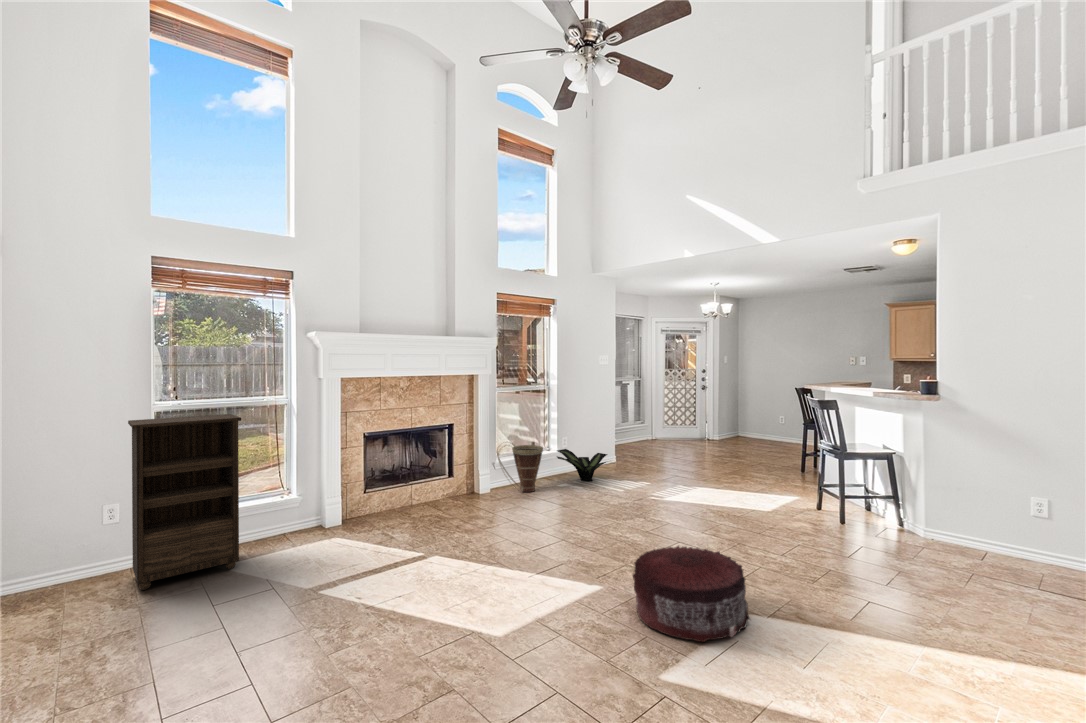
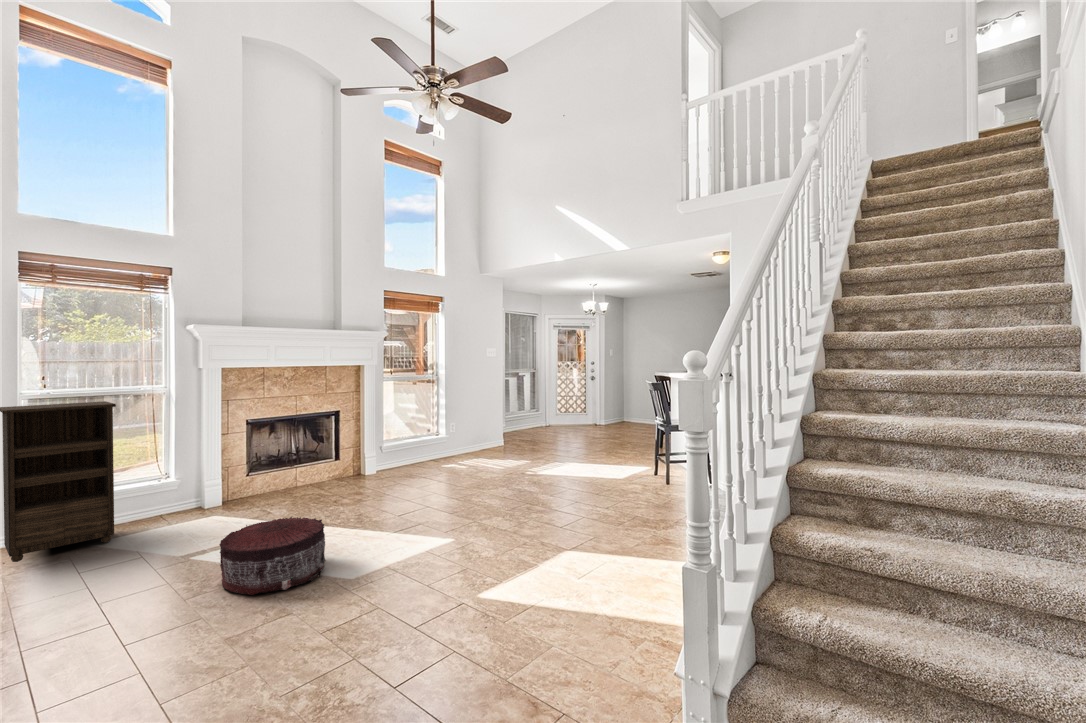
basket: present [497,445,543,492] -> none [382,428,426,473]
potted plant: present [557,449,607,481] -> none [442,435,493,463]
pouf: present [633,546,750,642] -> present [220,517,325,595]

